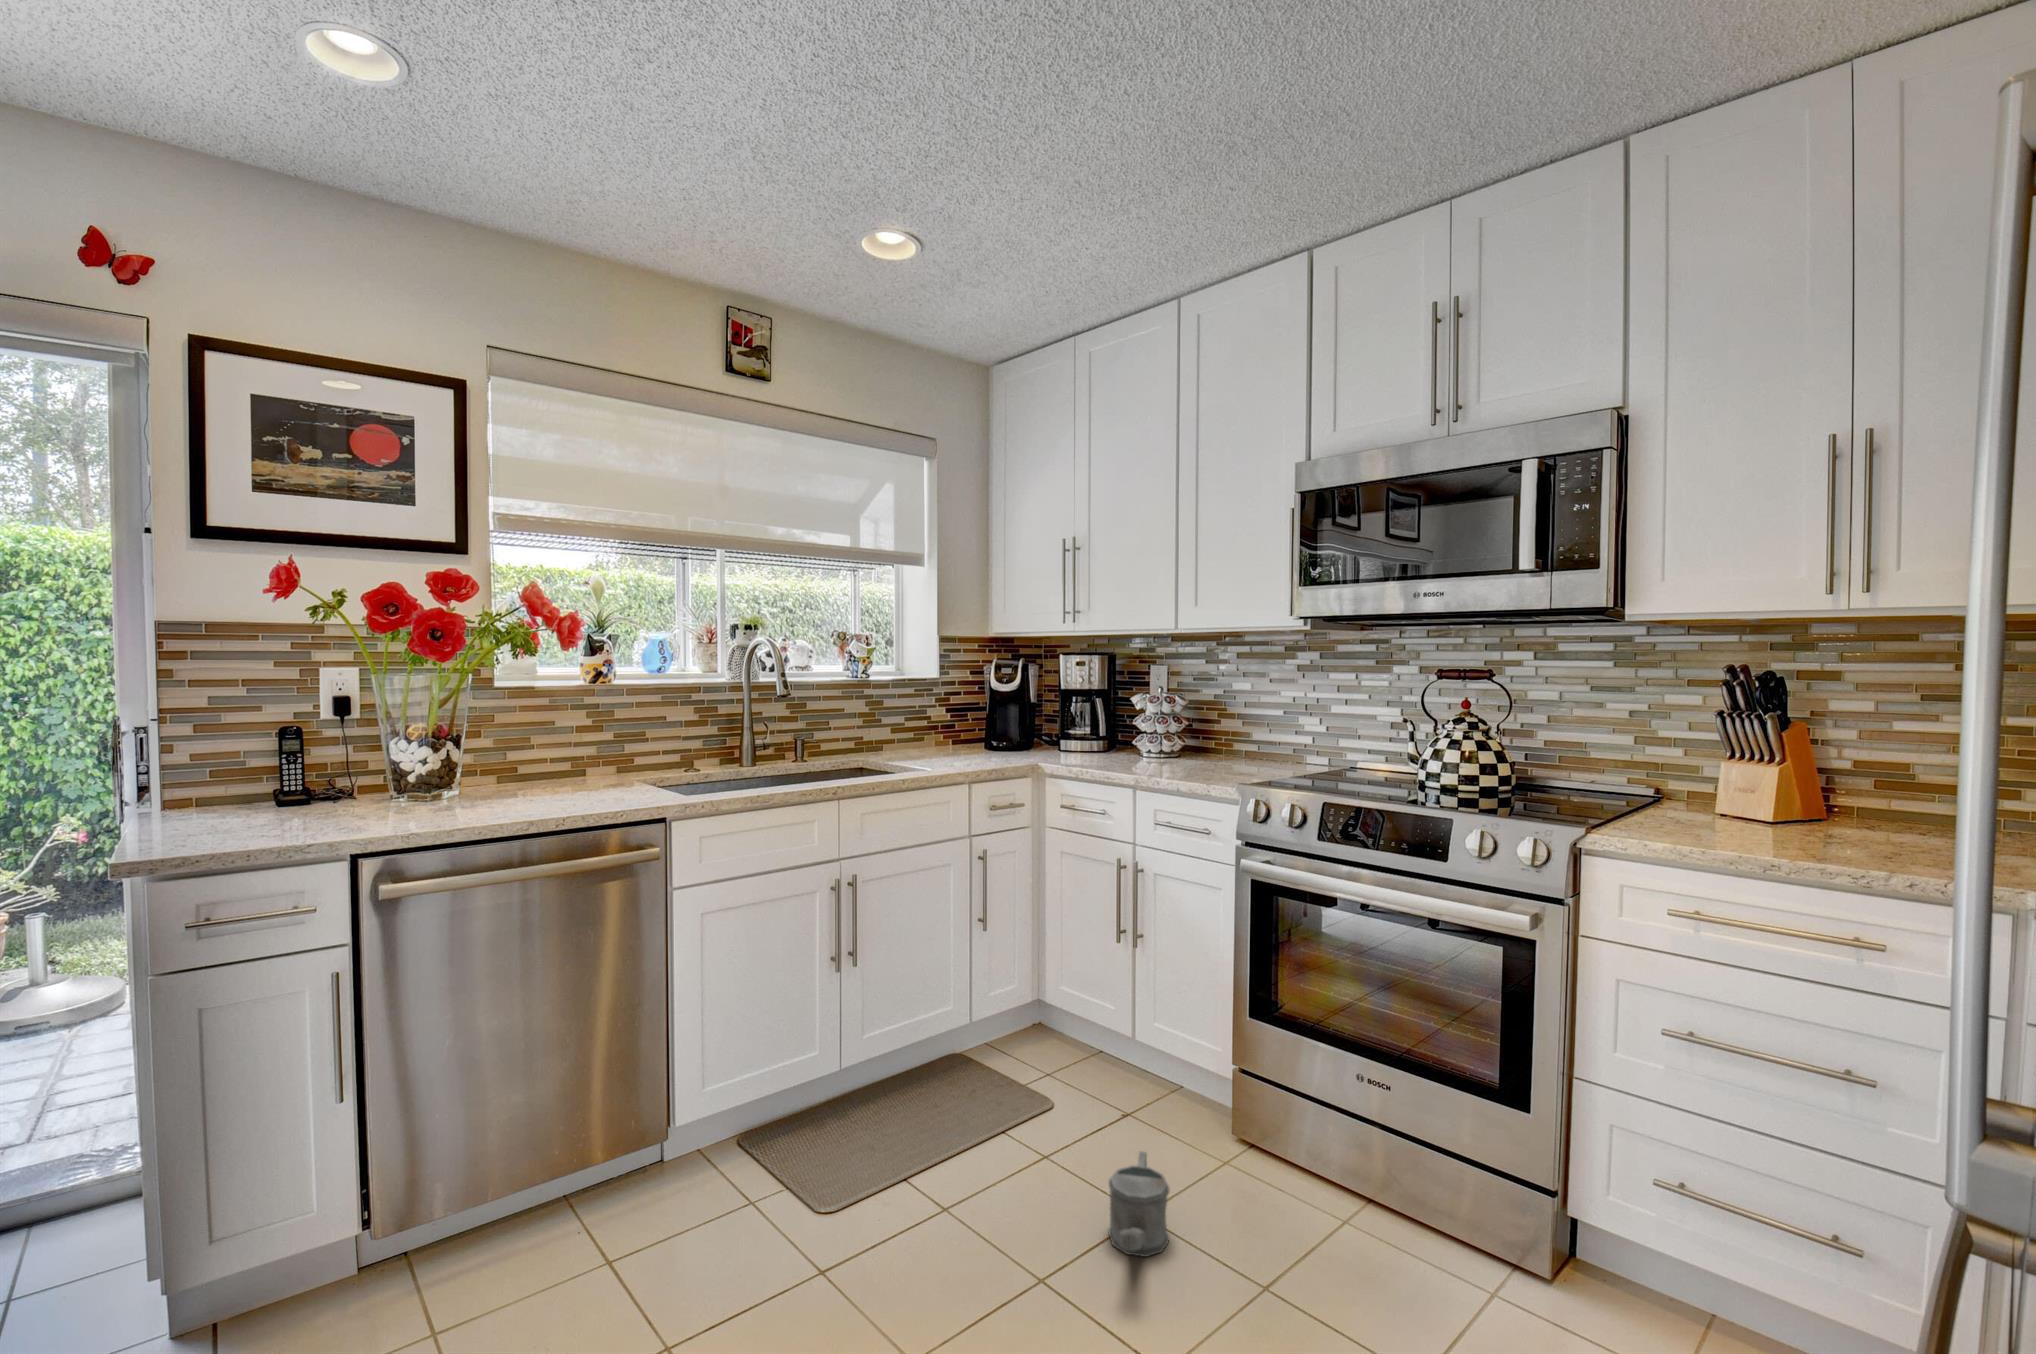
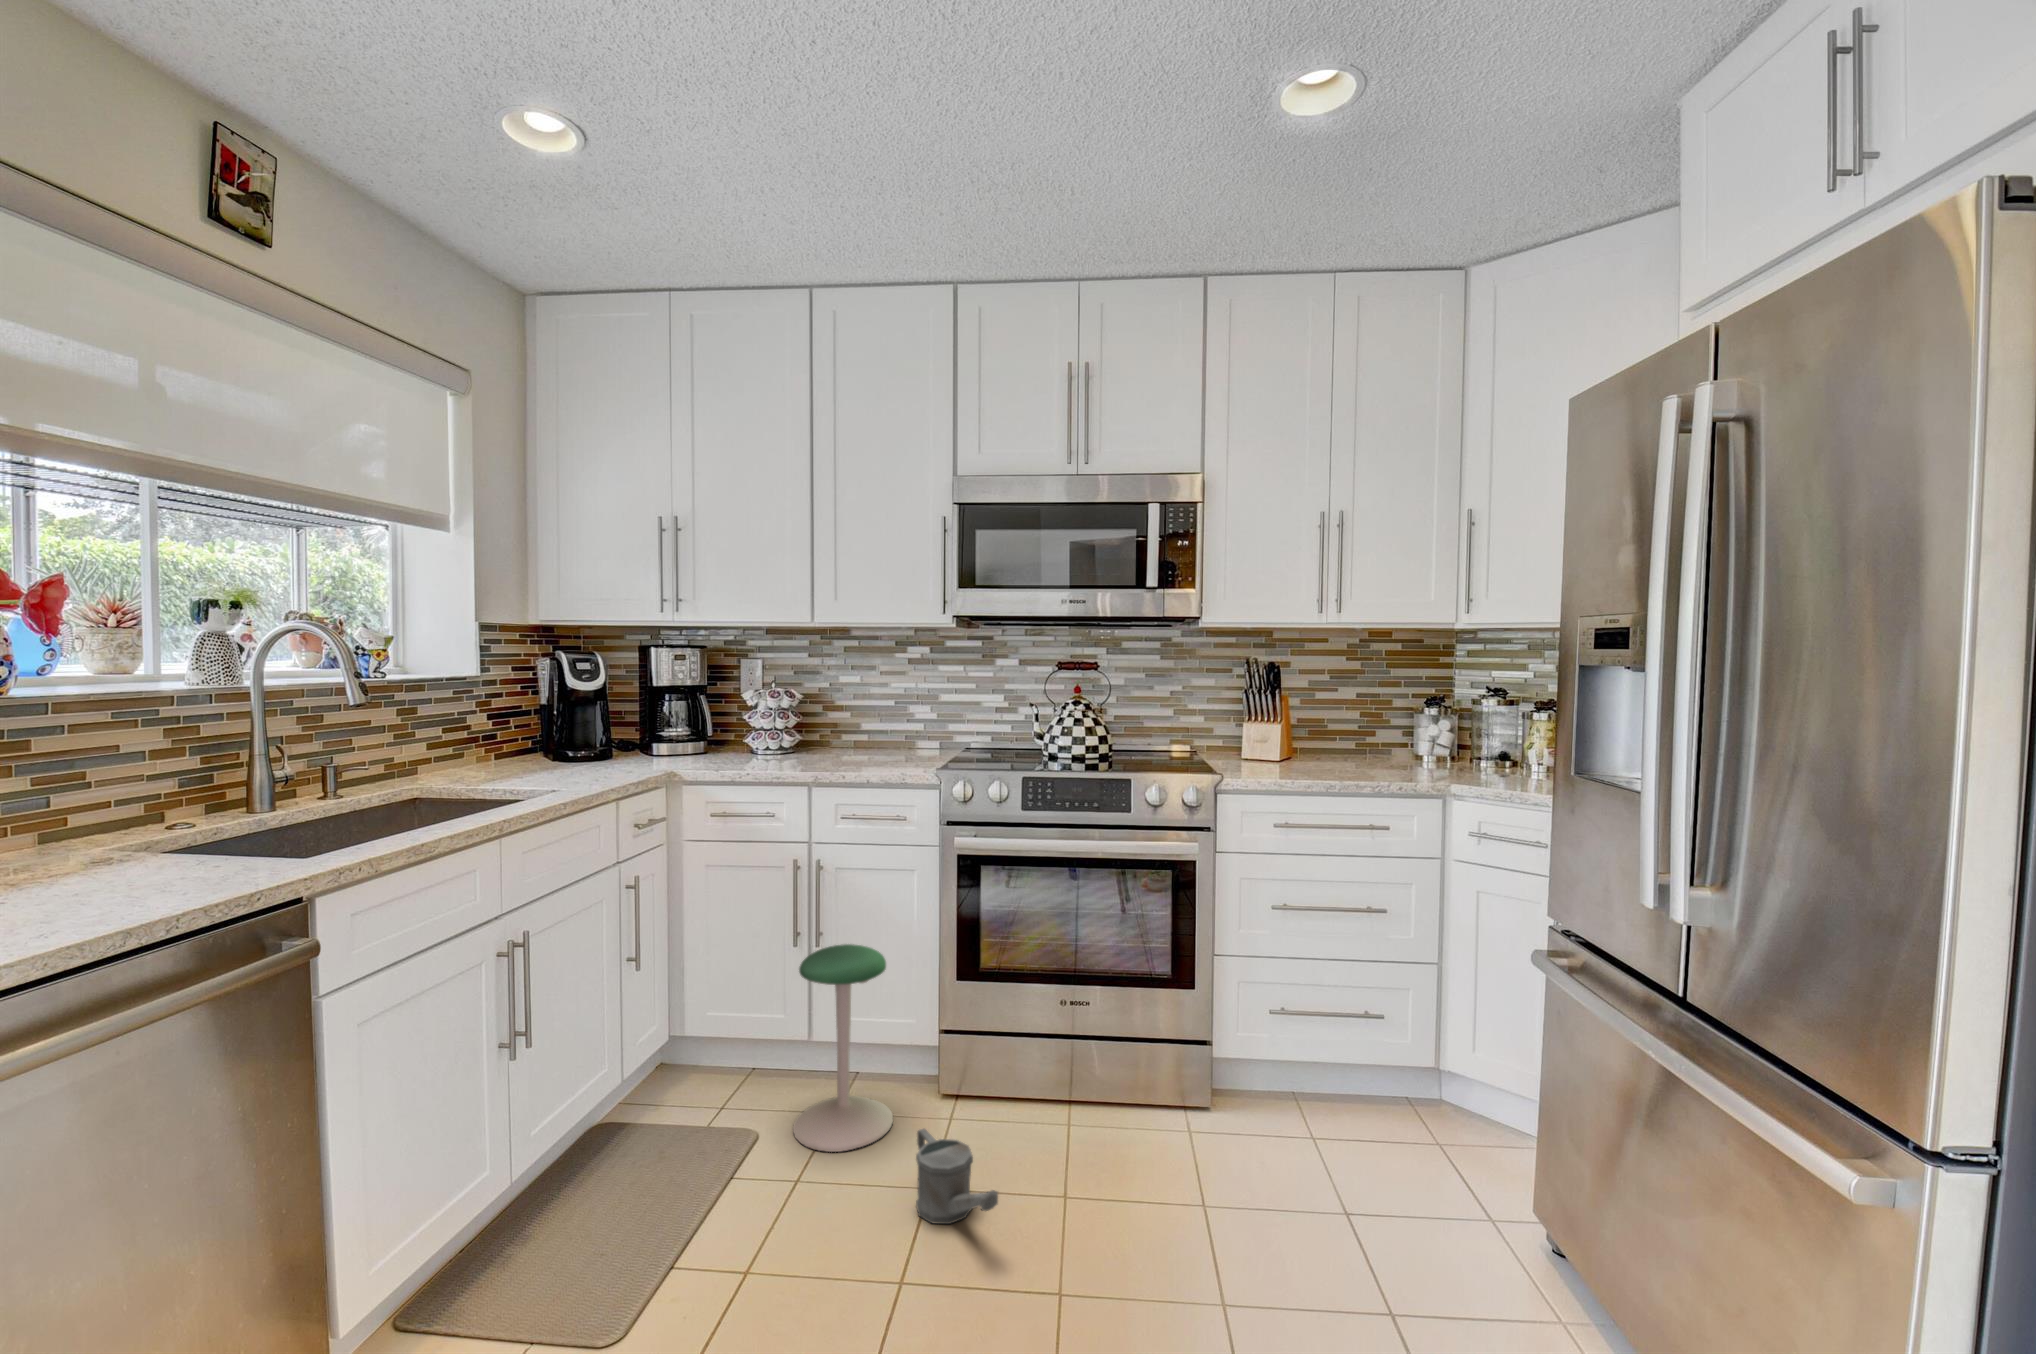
stool: none [1076,948,1175,1154] -> present [793,944,893,1152]

